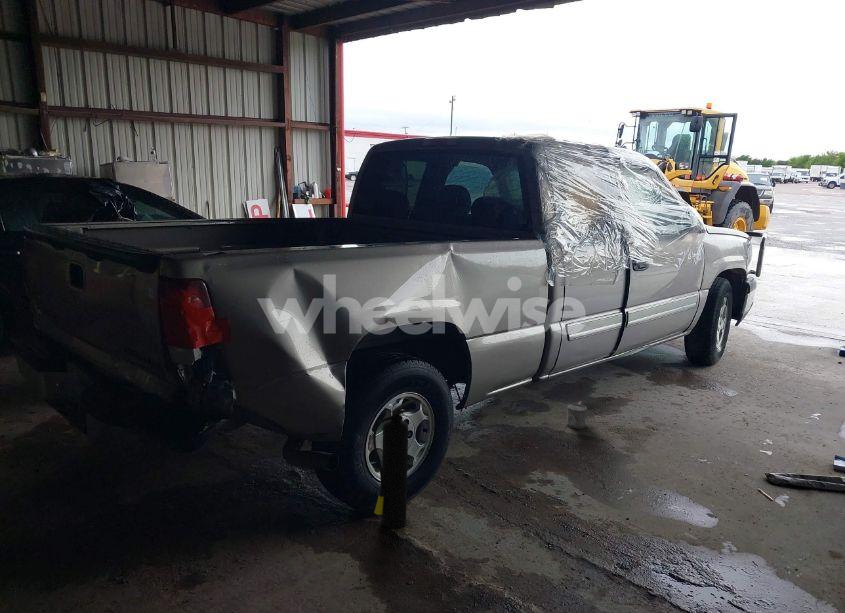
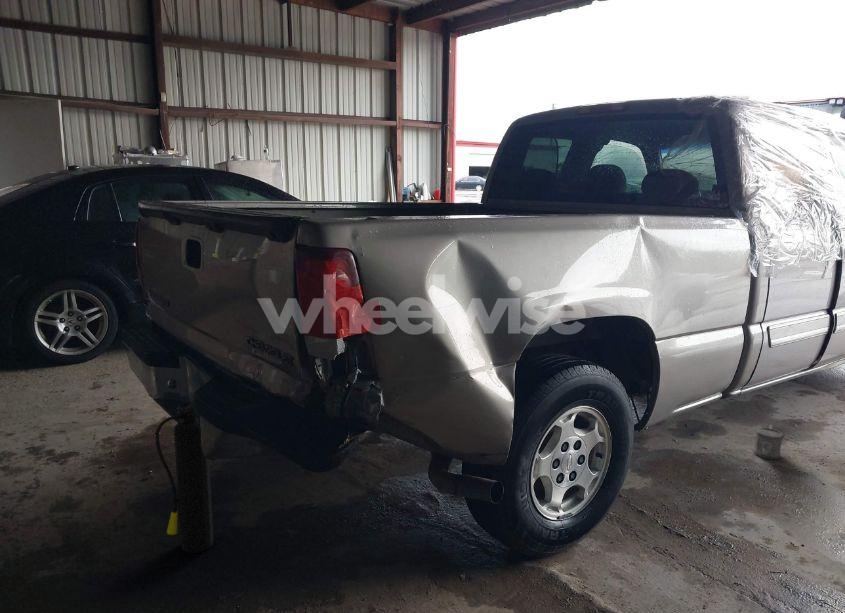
fire extinguisher: present [373,400,415,529] -> present [156,405,213,553]

